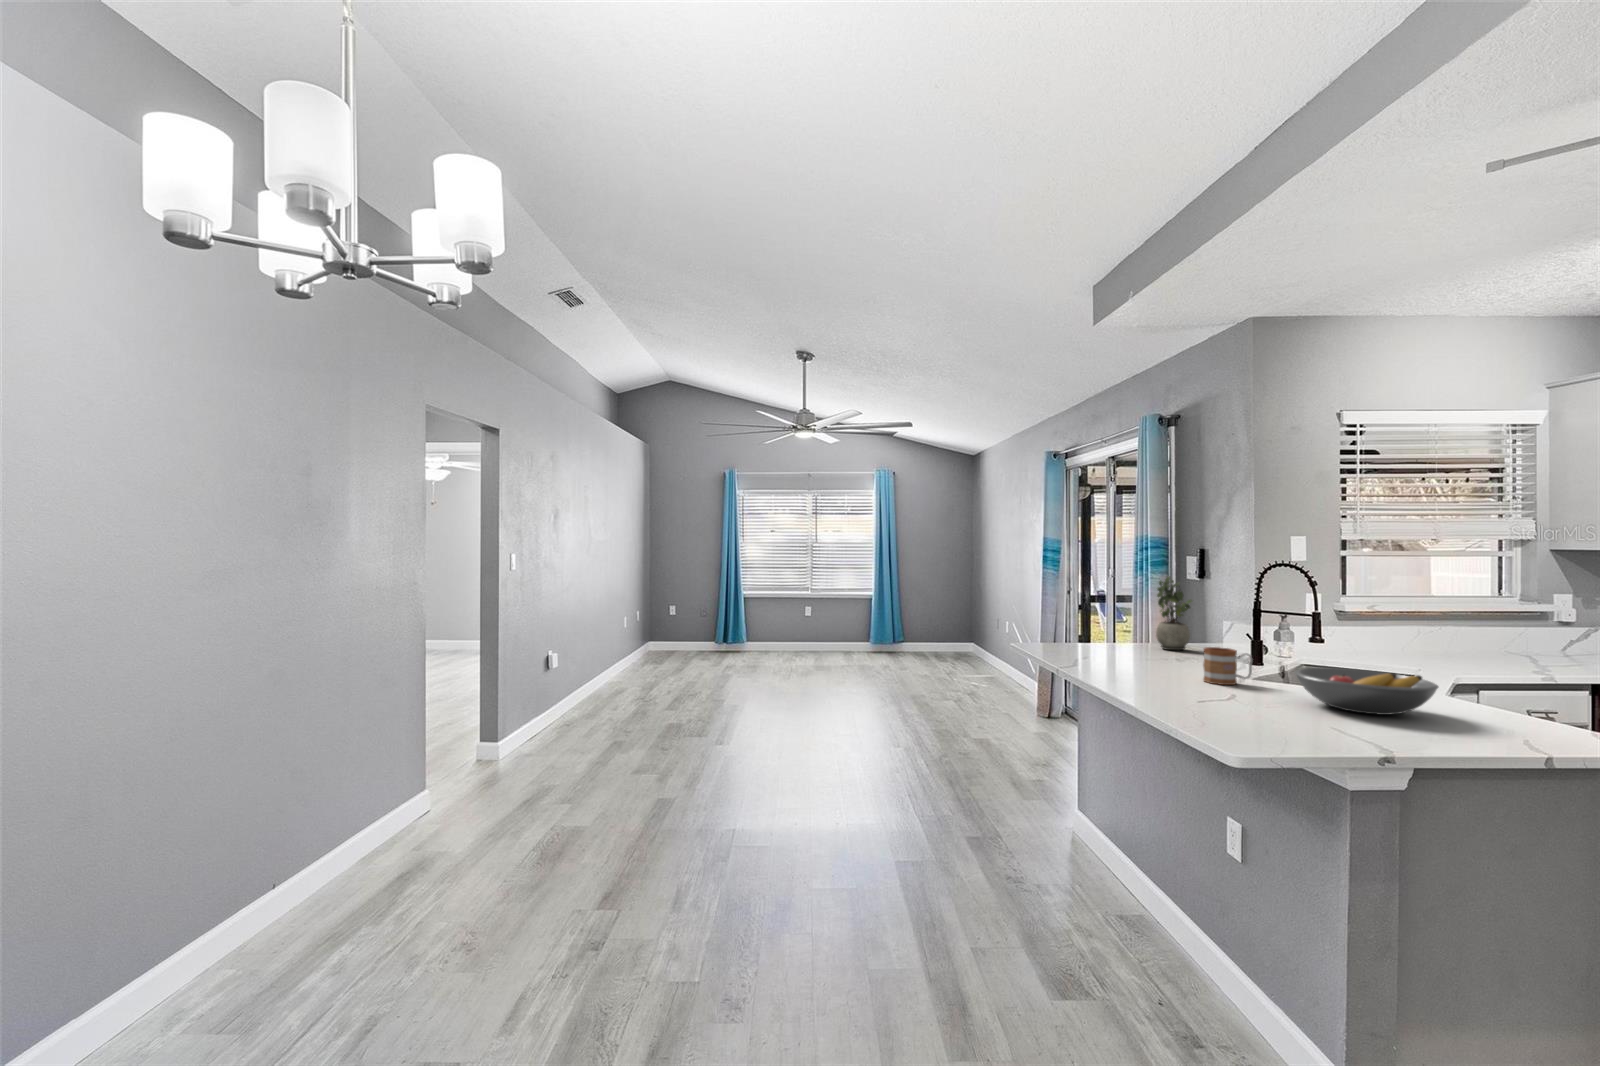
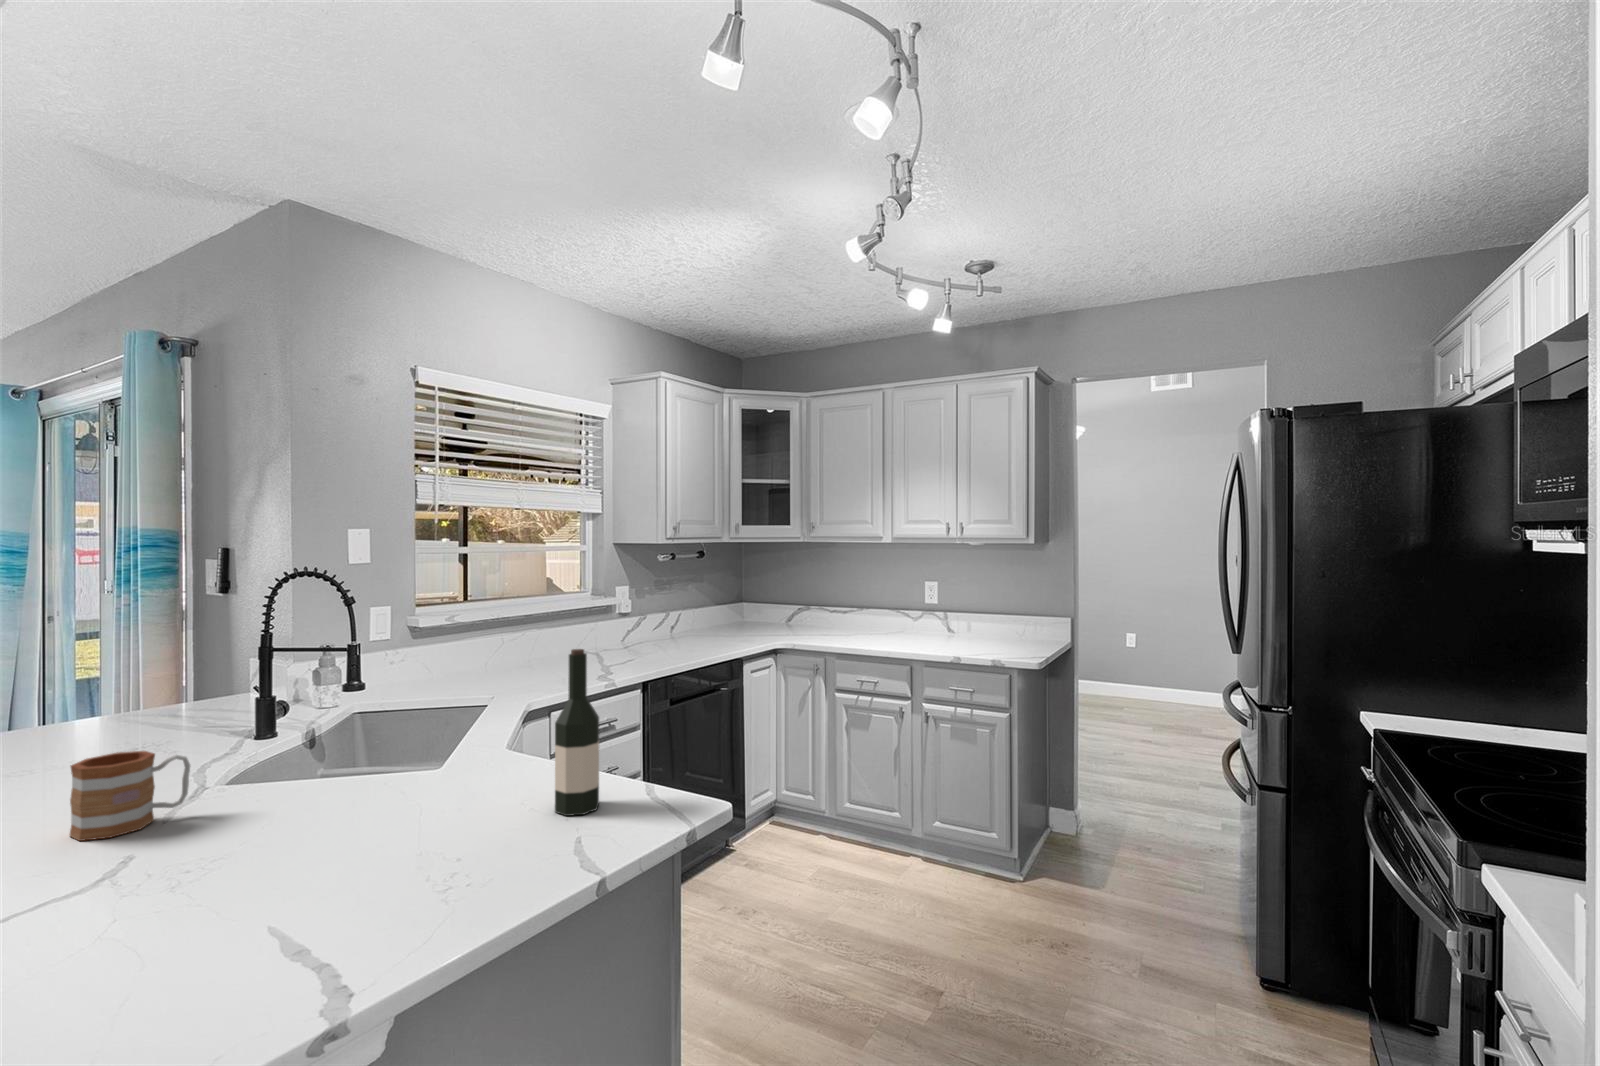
potted plant: present [1156,577,1192,650] -> none [81,601,155,737]
wine bottle: none [1505,621,1546,734] -> present [555,649,599,816]
fruit bowl: present [1294,668,1439,715] -> none [233,751,474,855]

